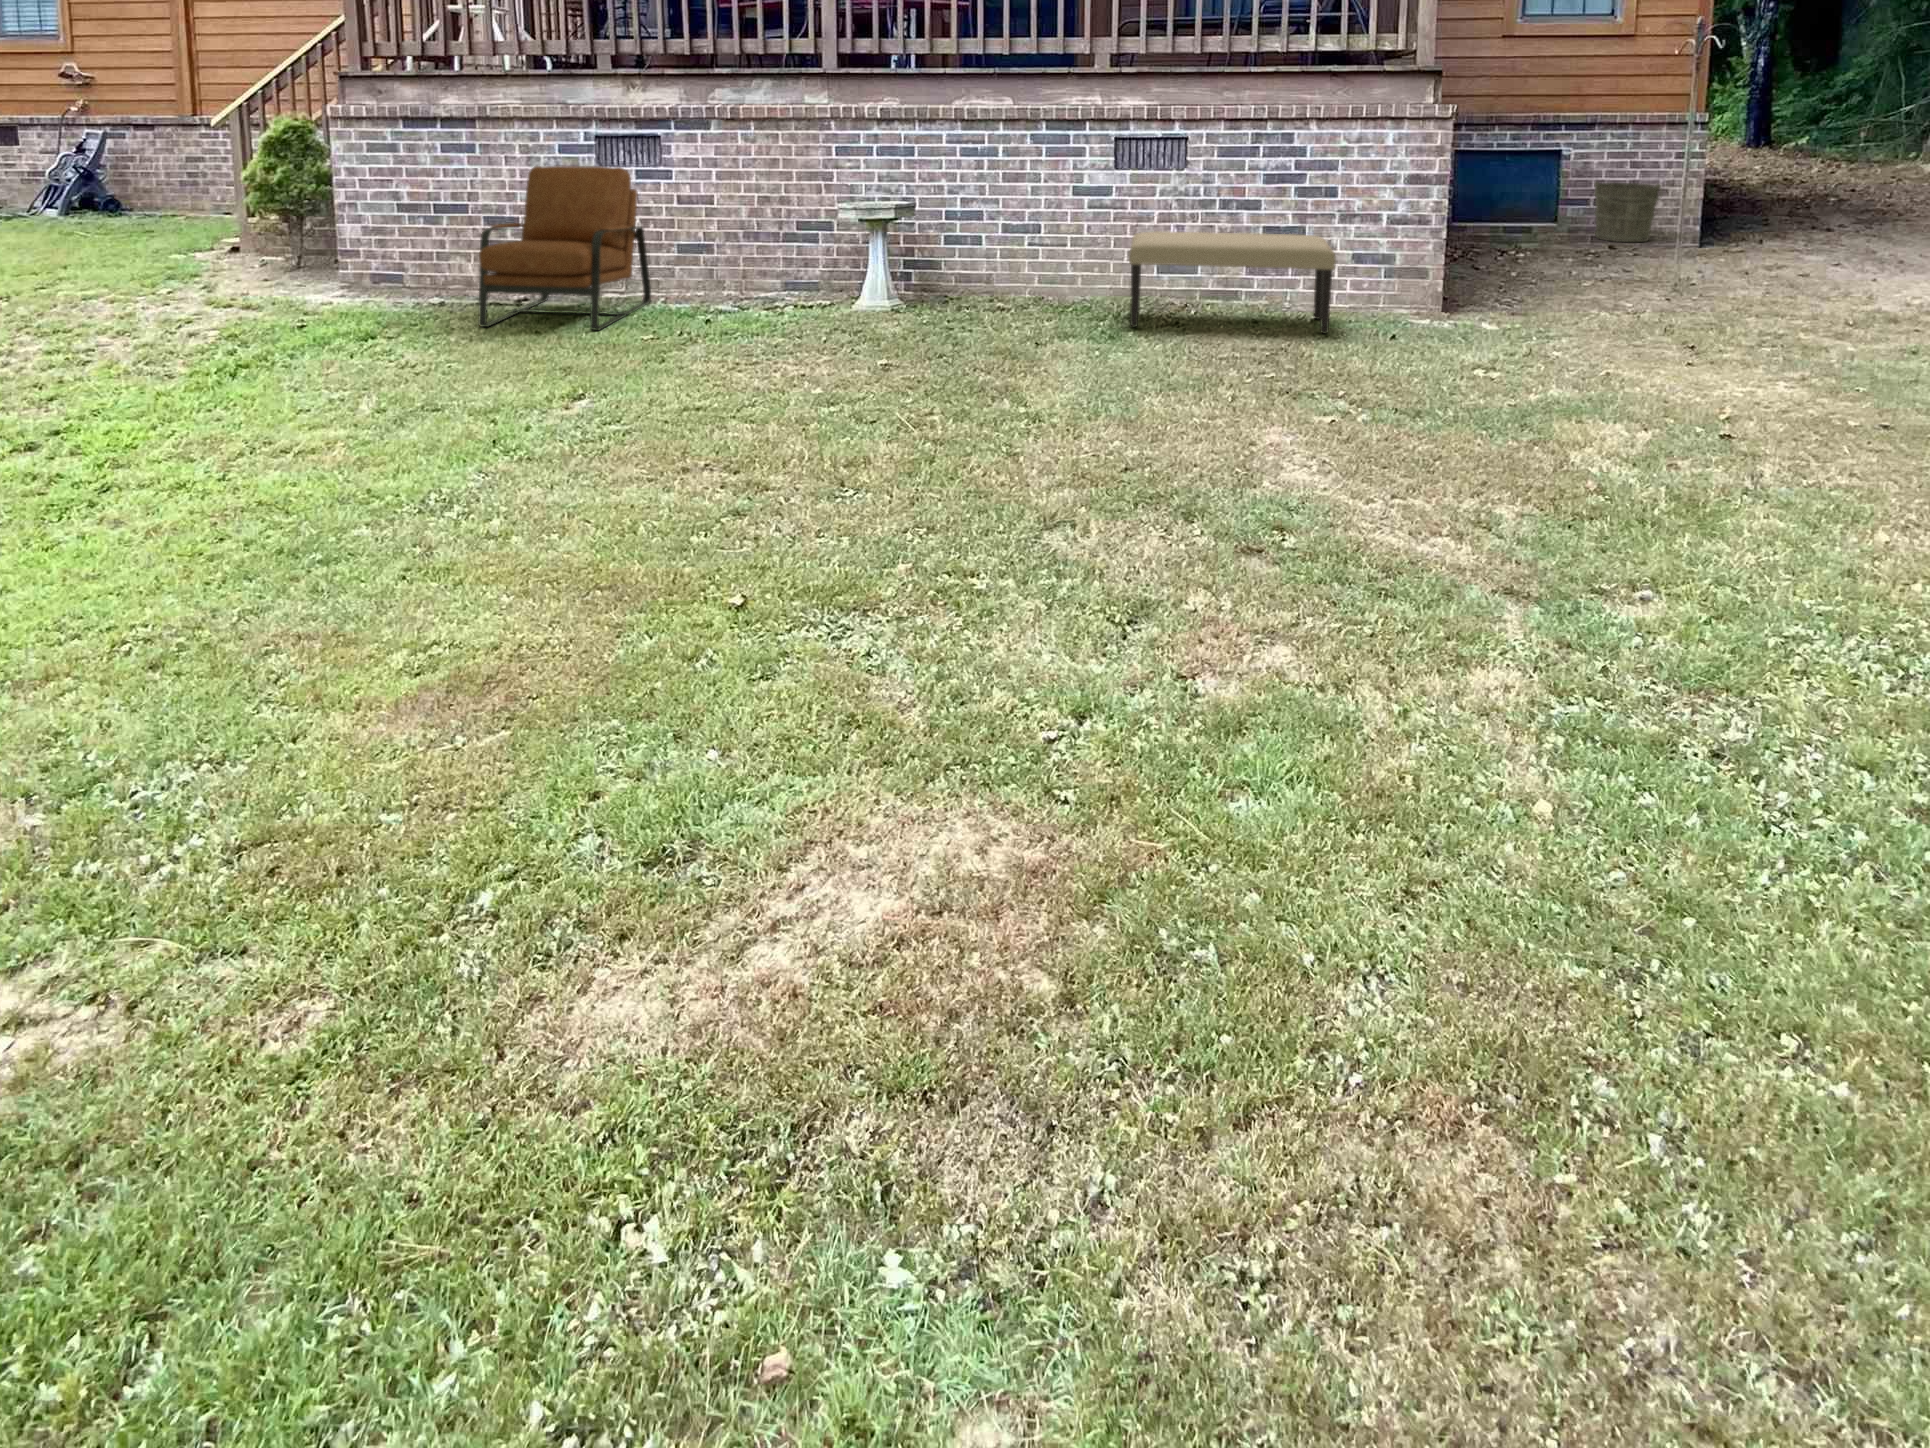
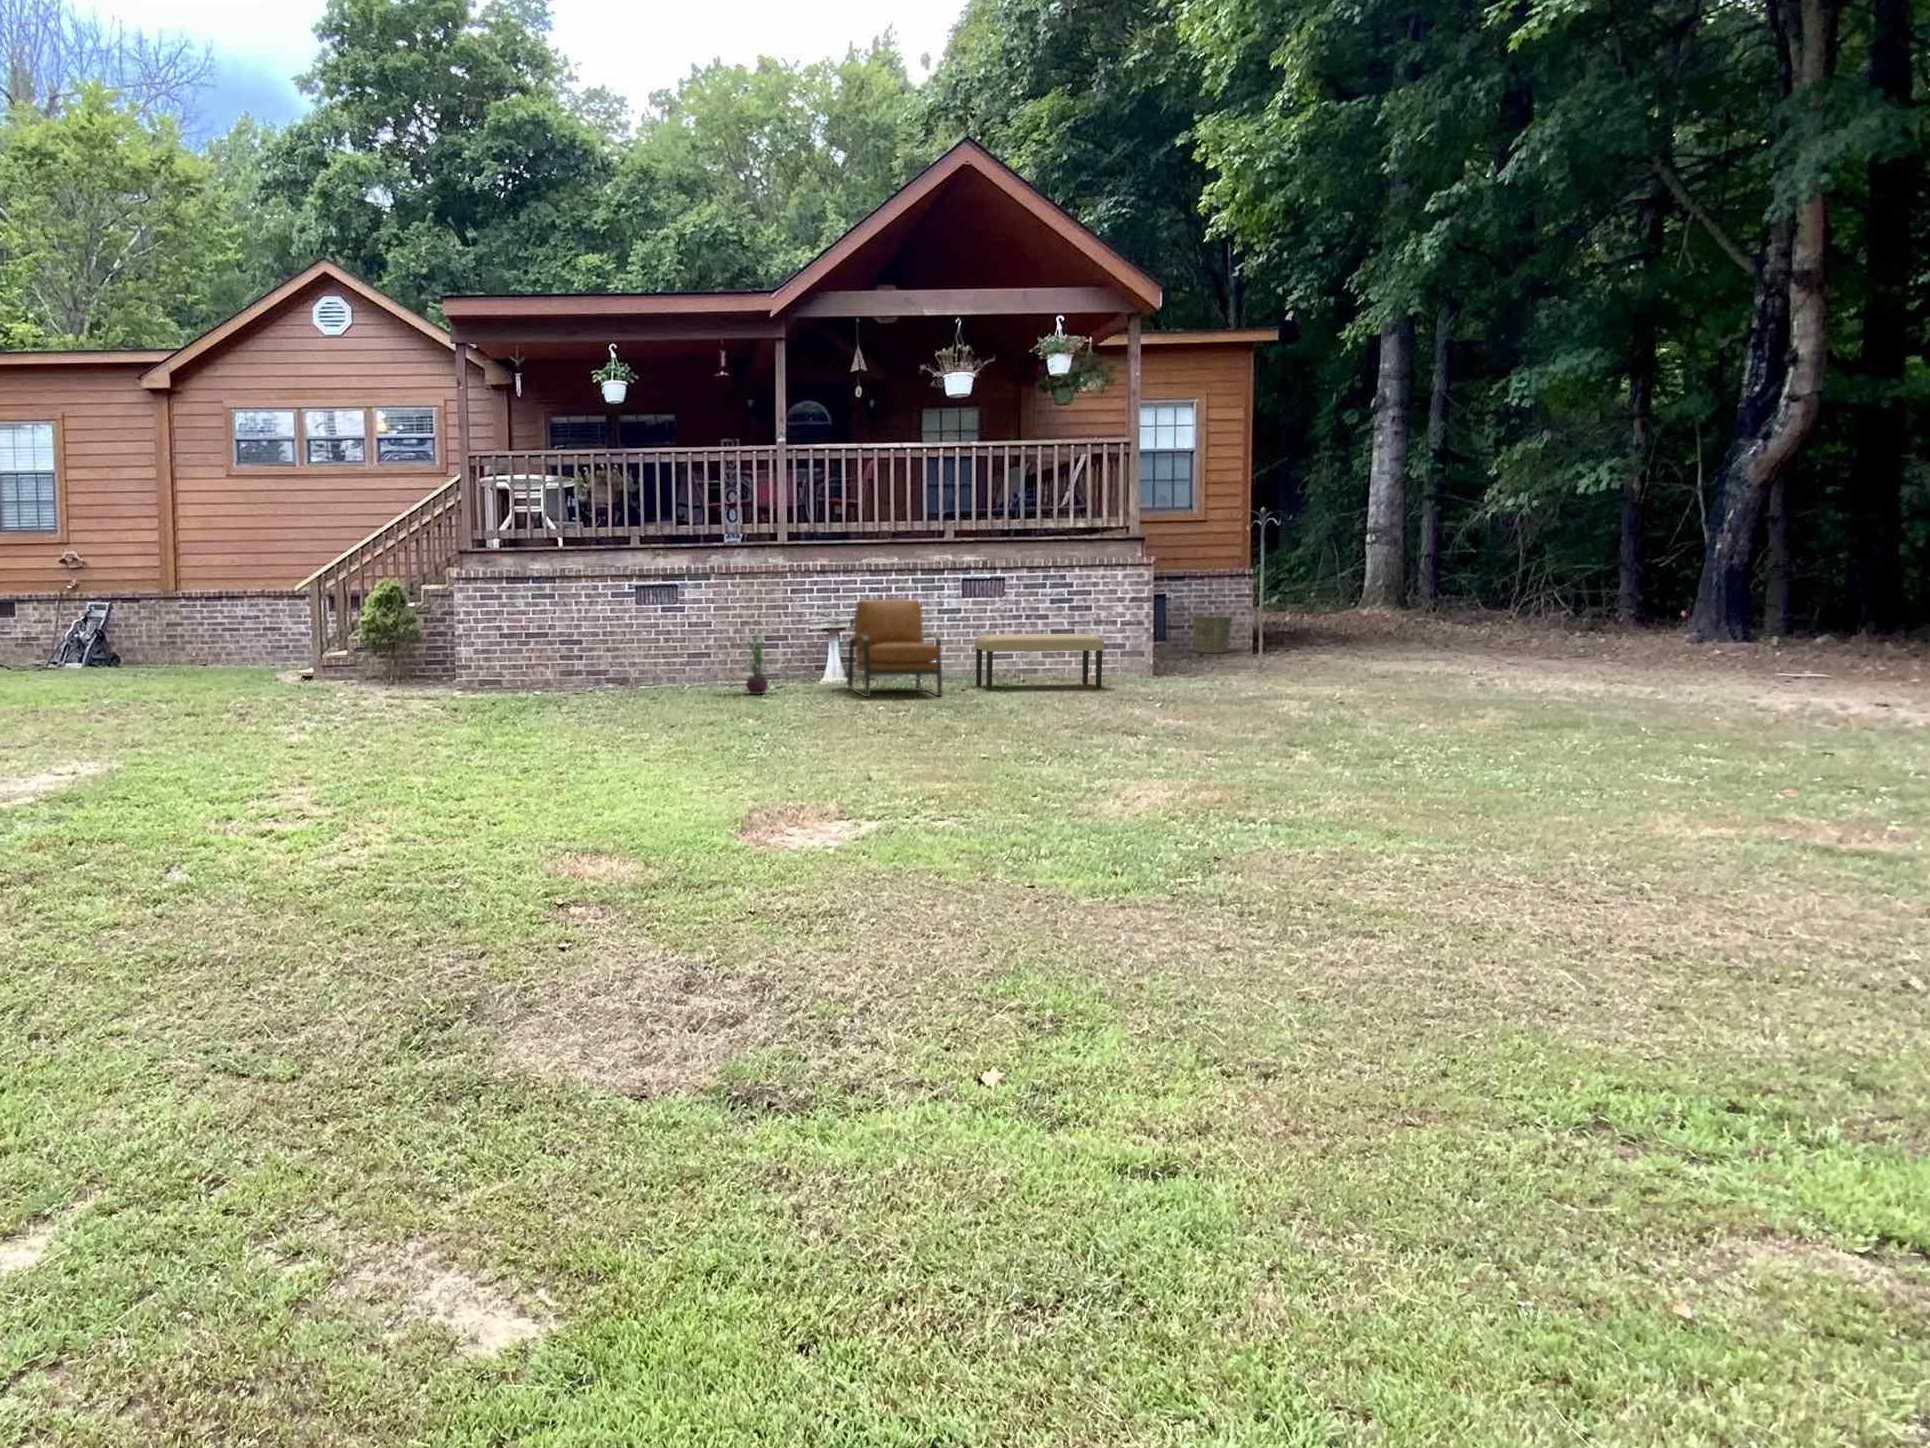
chair: present [478,165,651,330] -> present [848,599,942,697]
decorative plant: none [695,221,805,321] -> present [746,635,768,694]

